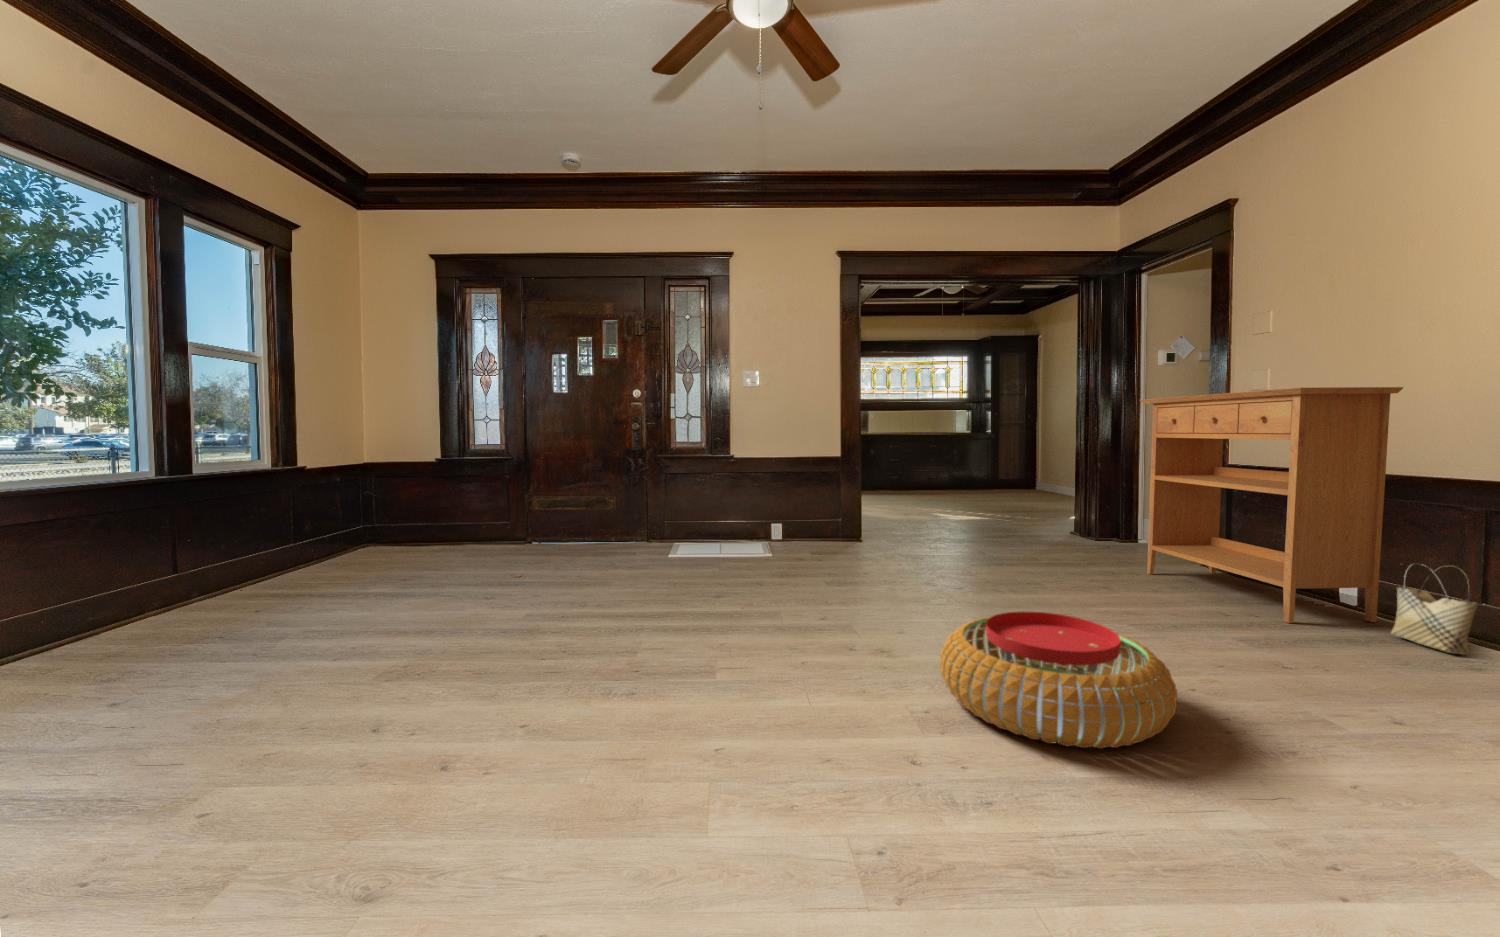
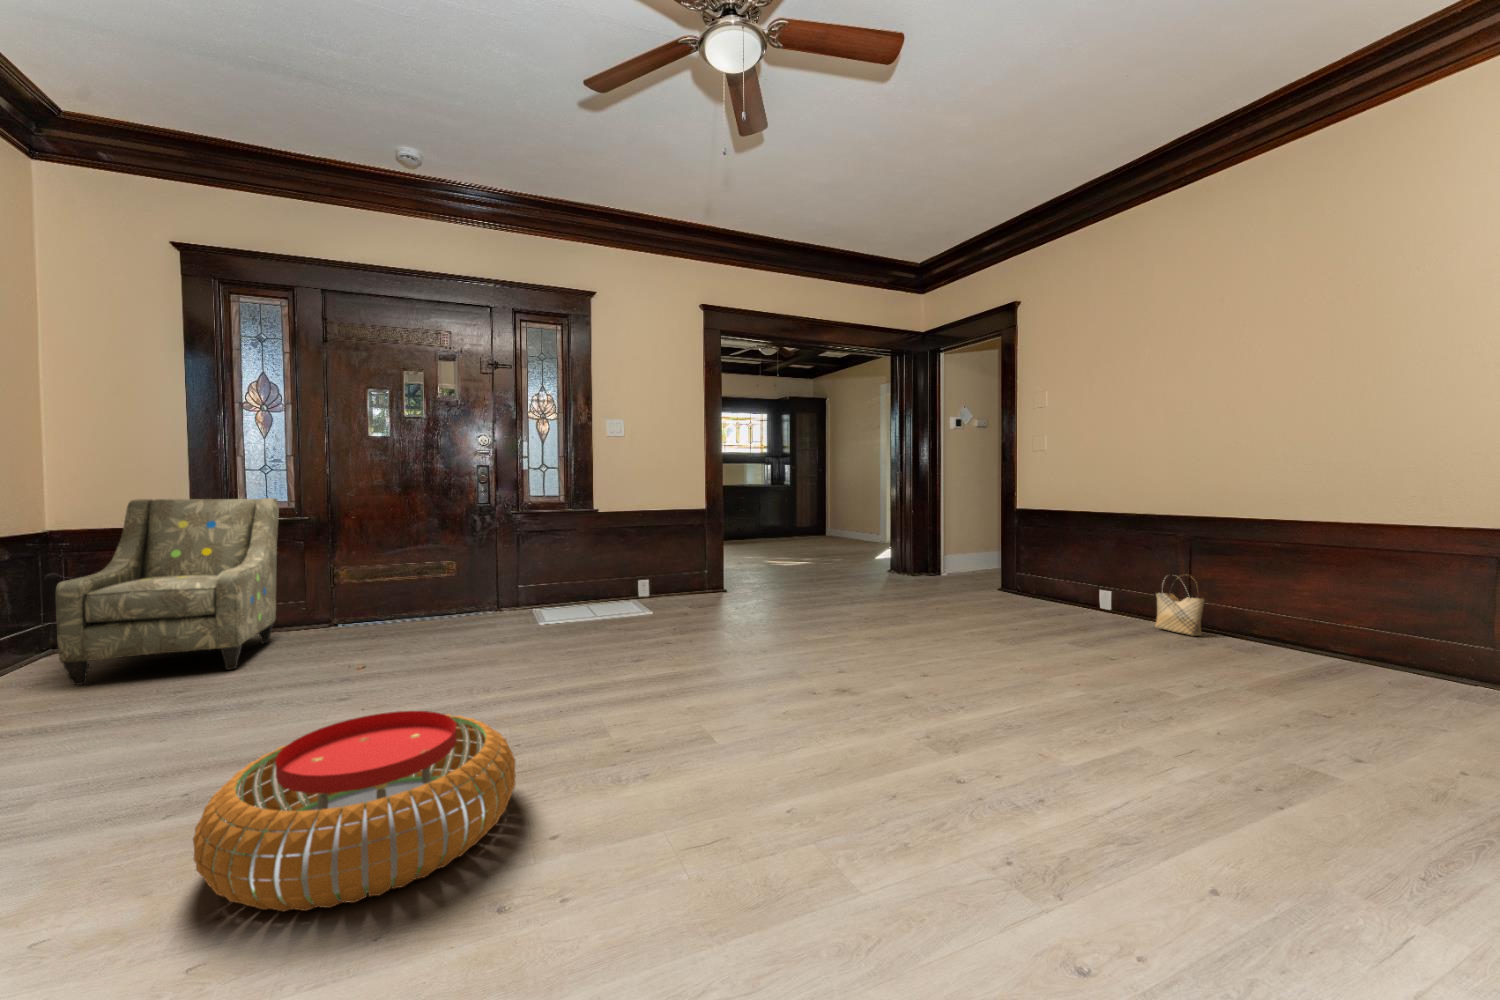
console table: present [1140,387,1403,623] -> none [966,449,1148,627]
armchair: none [346,442,491,569] -> present [56,498,279,685]
pouf: present [940,611,1177,749] -> present [193,711,516,911]

